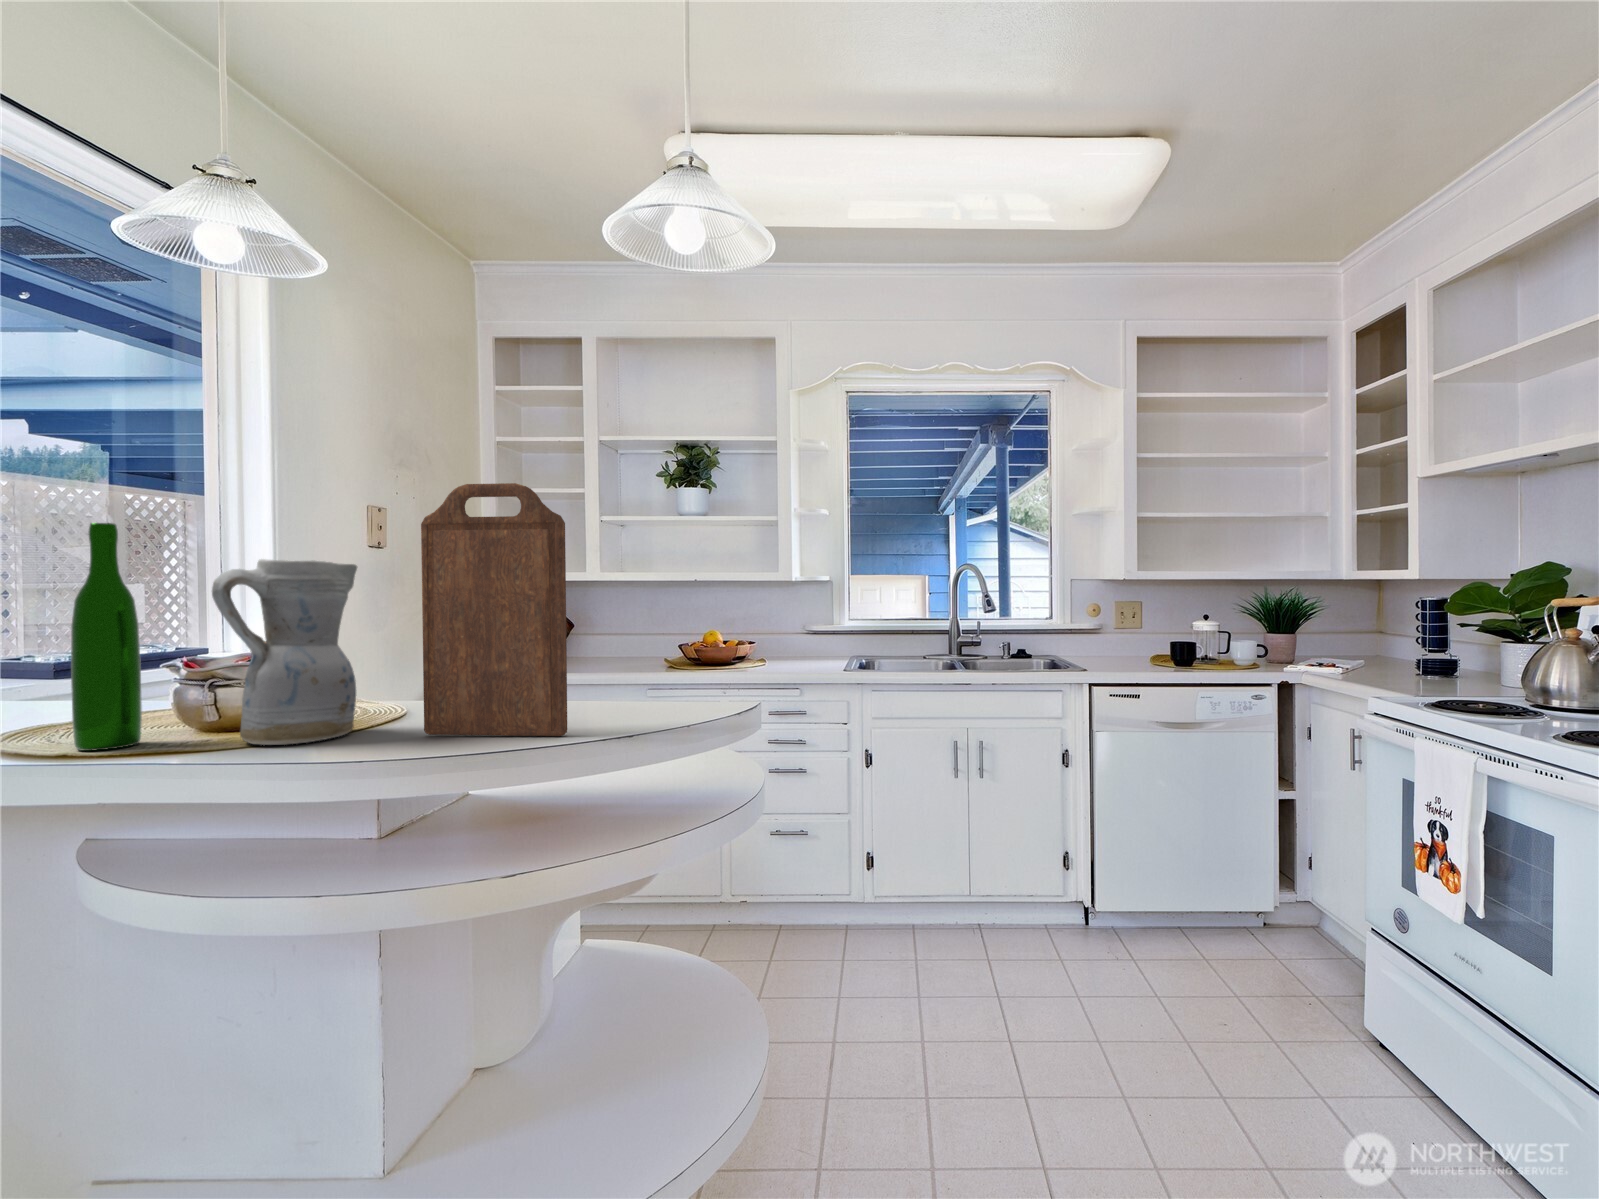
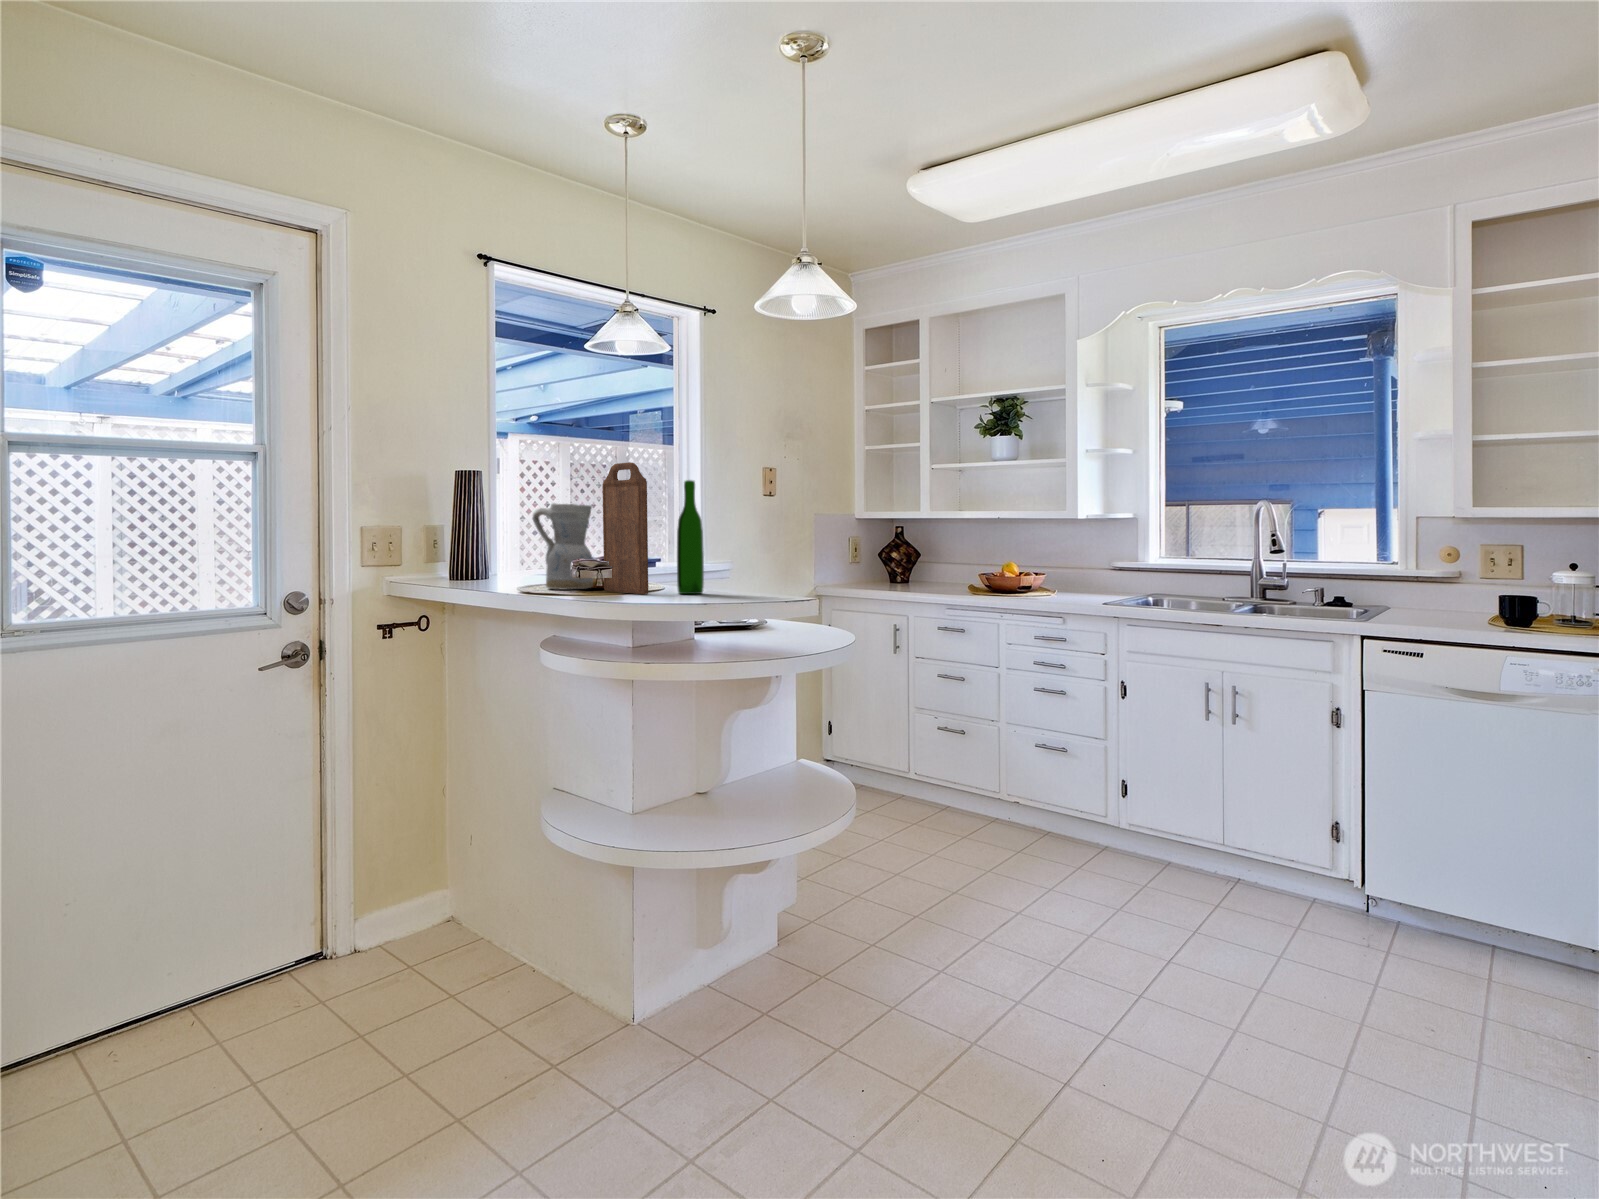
wine bottle: present [71,523,142,751] -> present [677,480,704,594]

